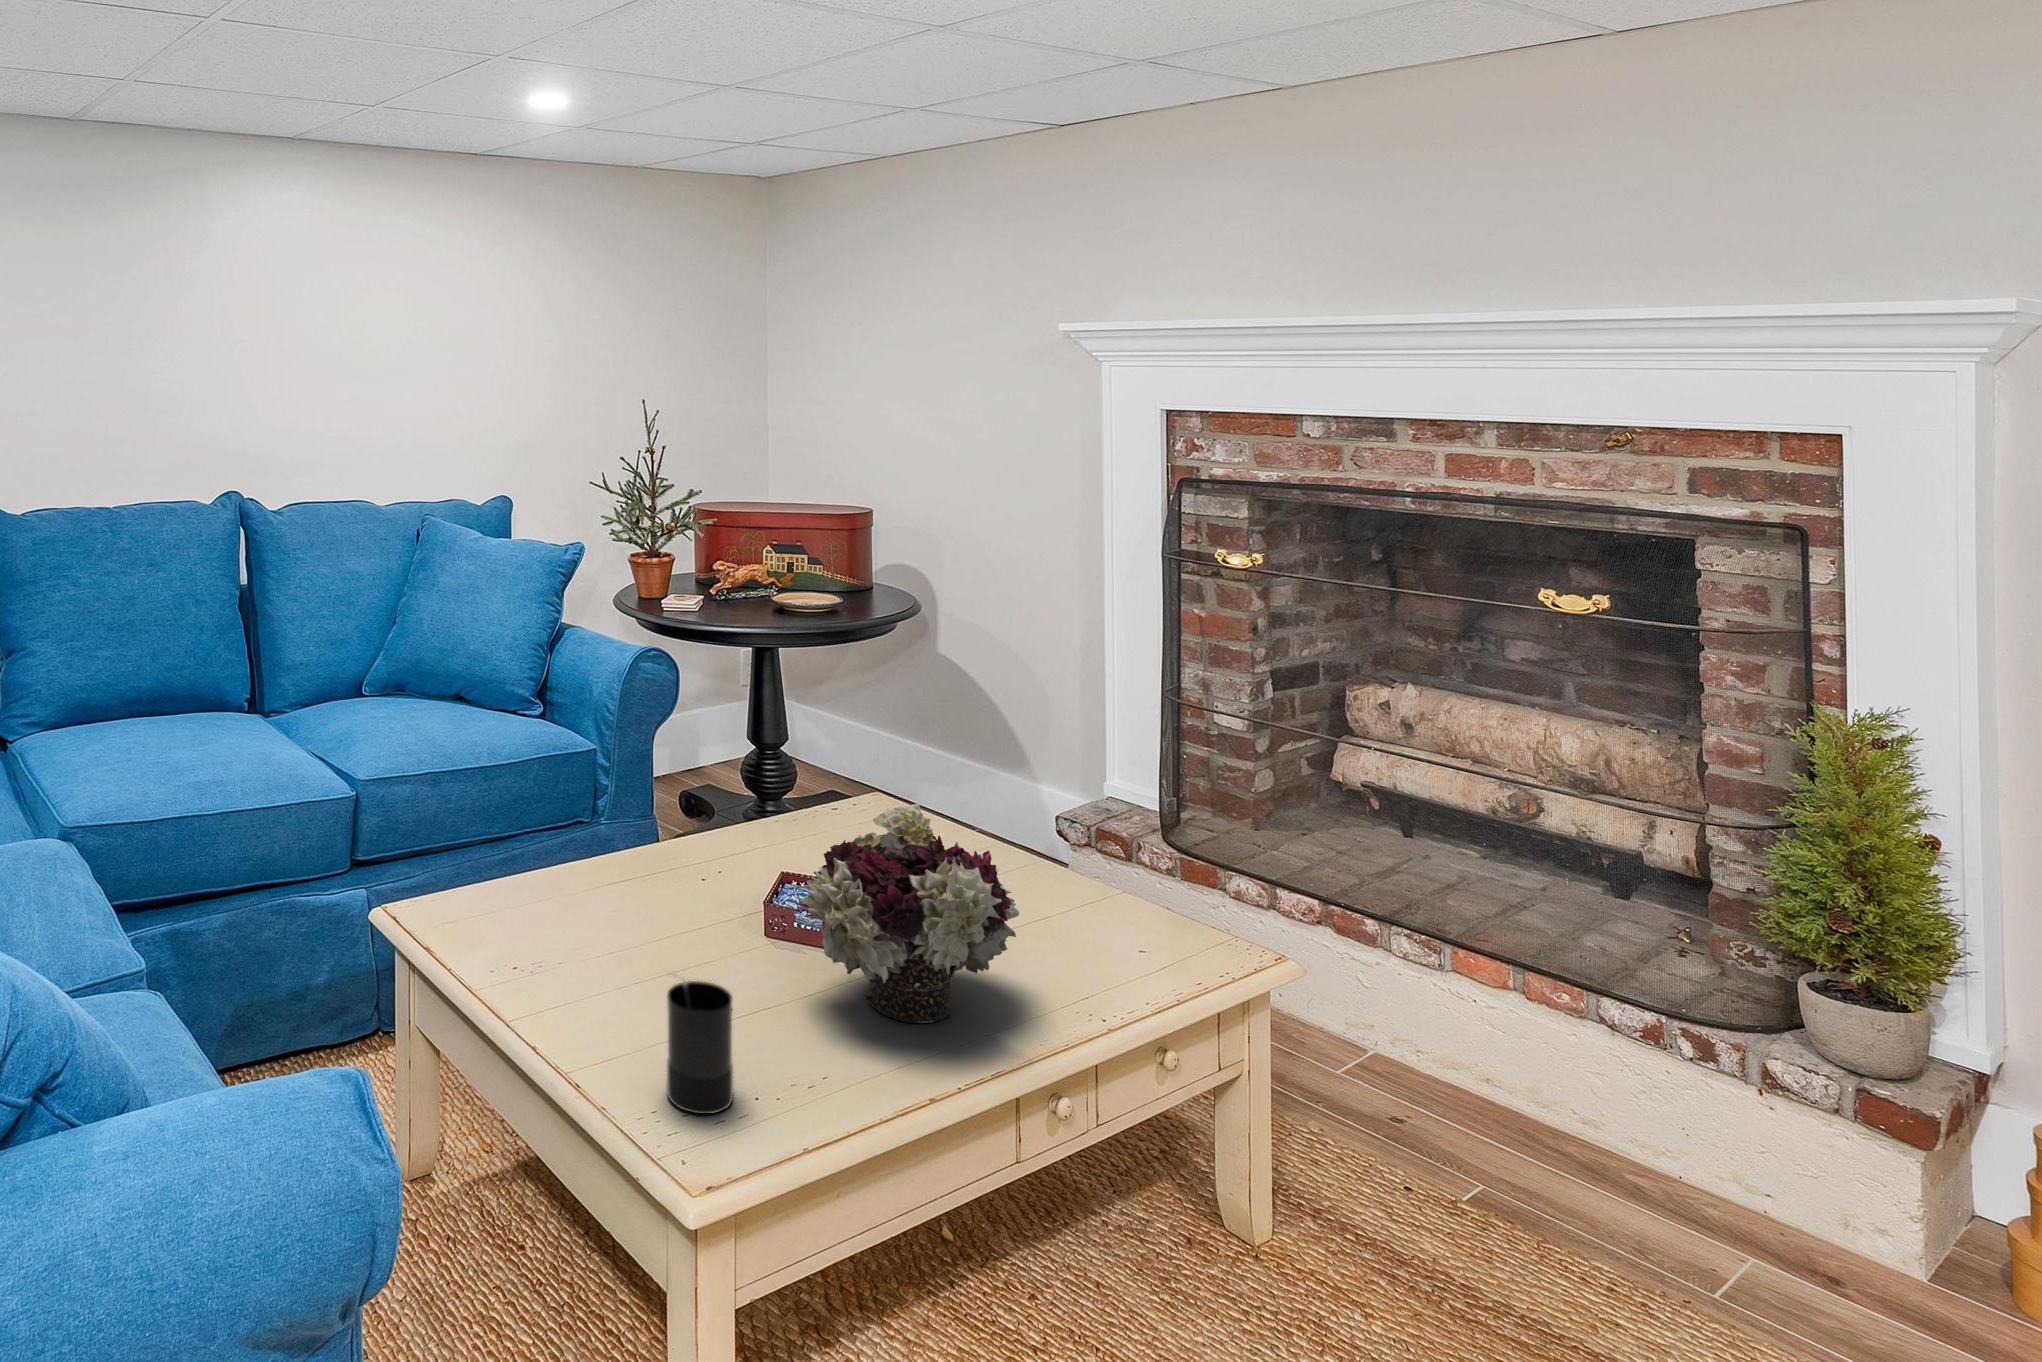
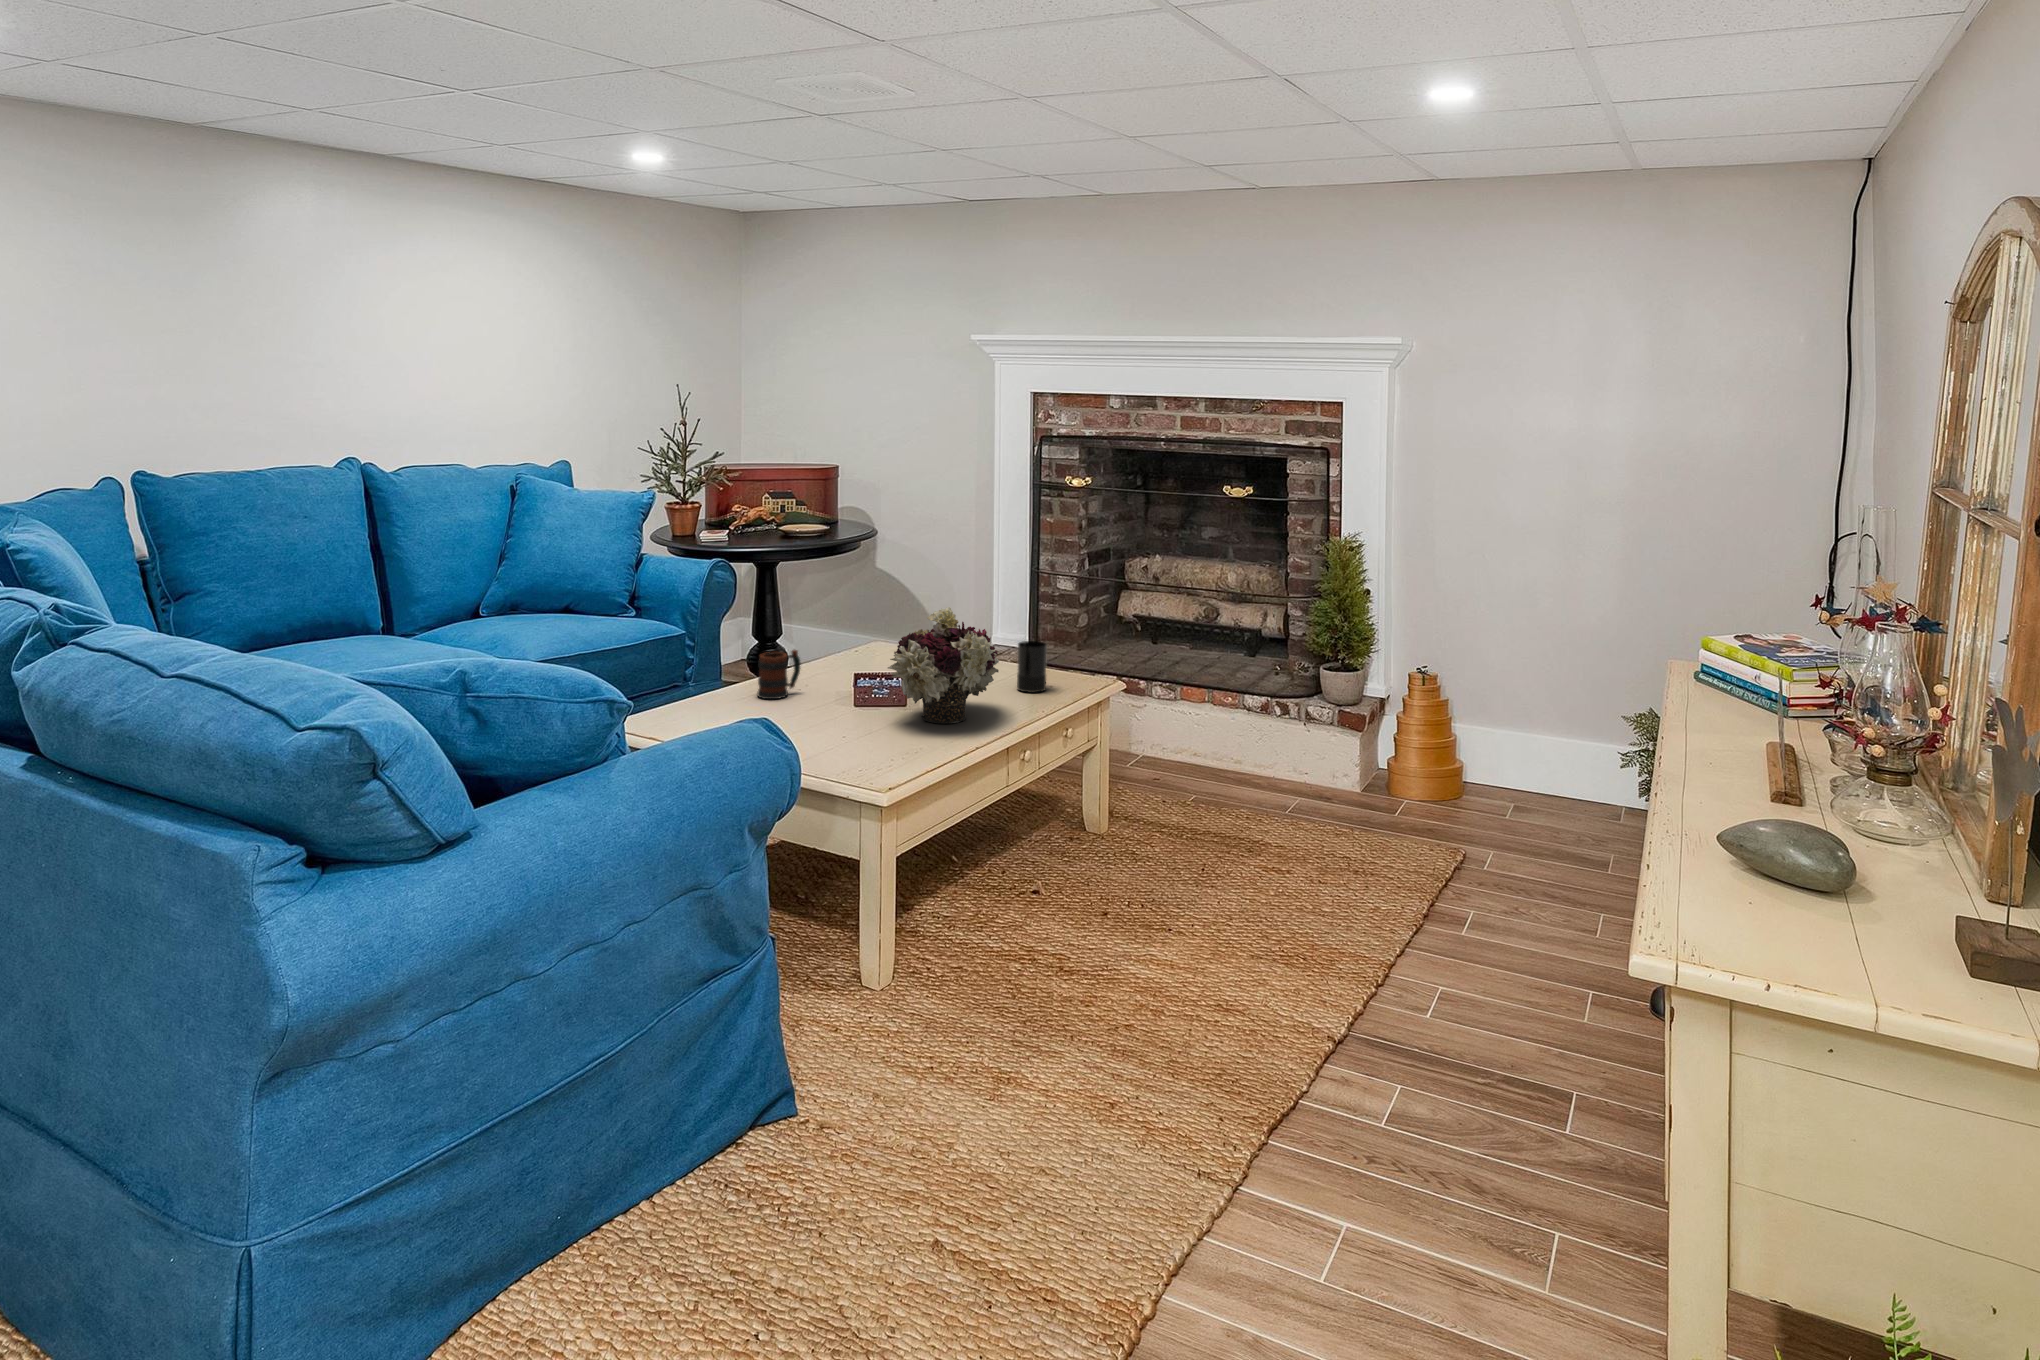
mug: none [629,821,698,902] -> present [758,650,800,699]
candle: present [667,974,733,1114] -> present [1017,641,1047,693]

